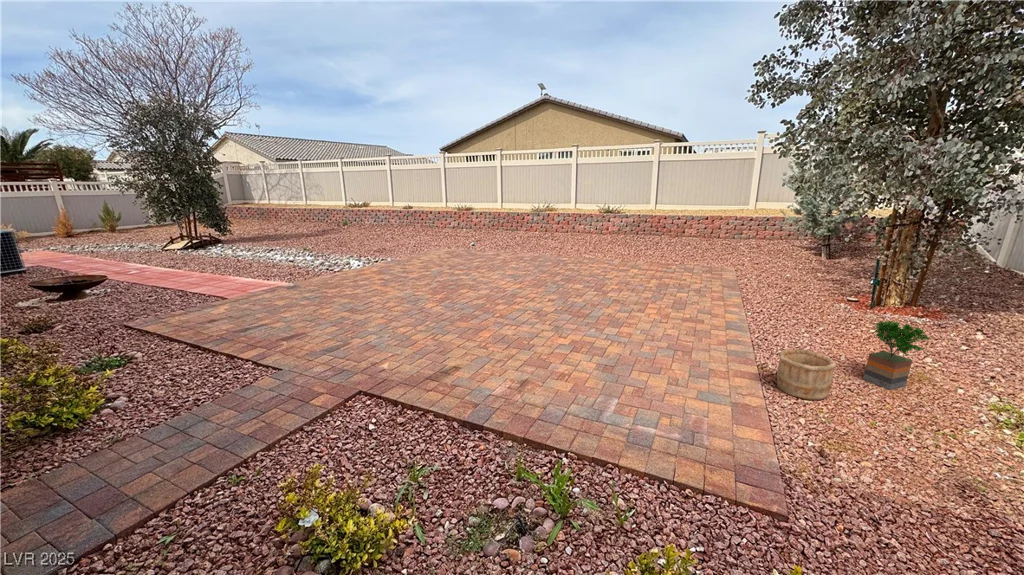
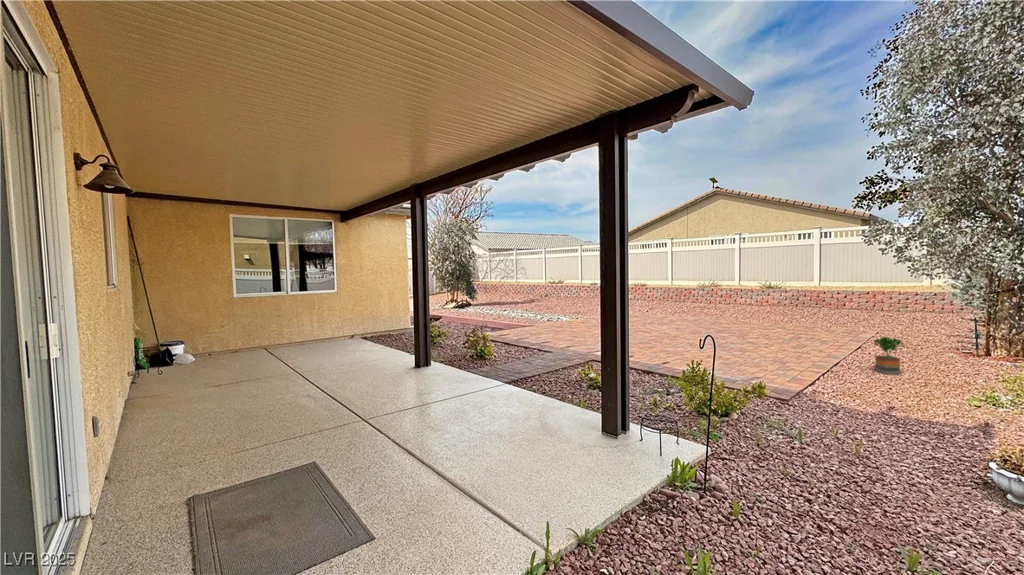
wooden bucket: present [777,349,836,400] -> none [810,350,841,373]

